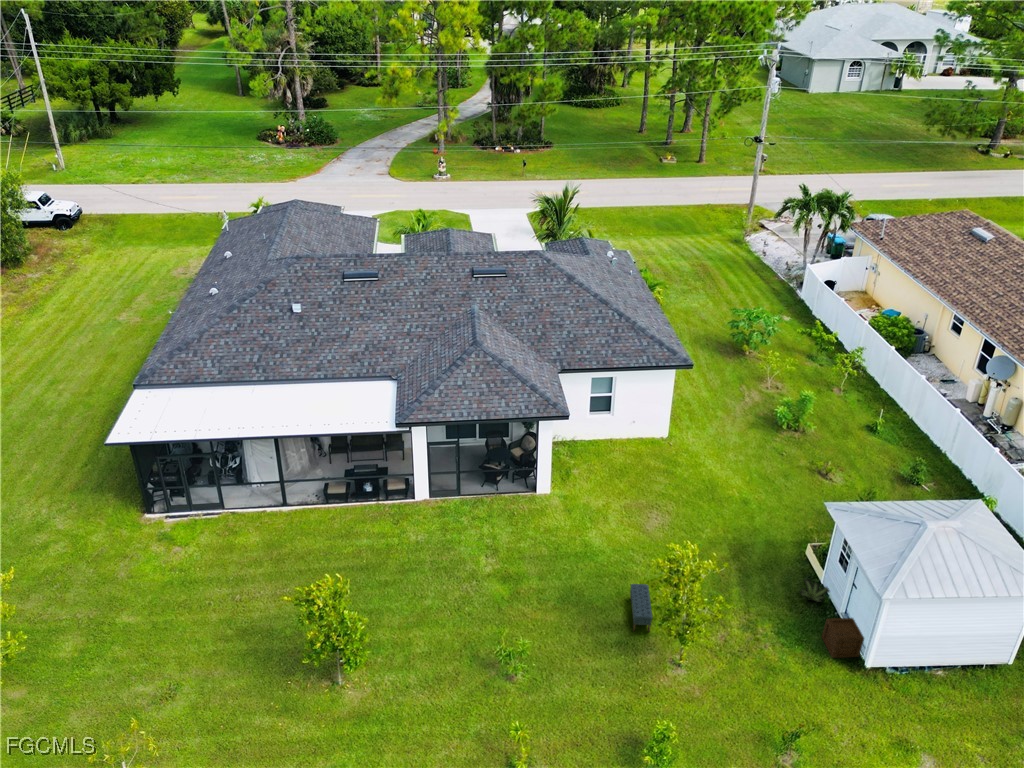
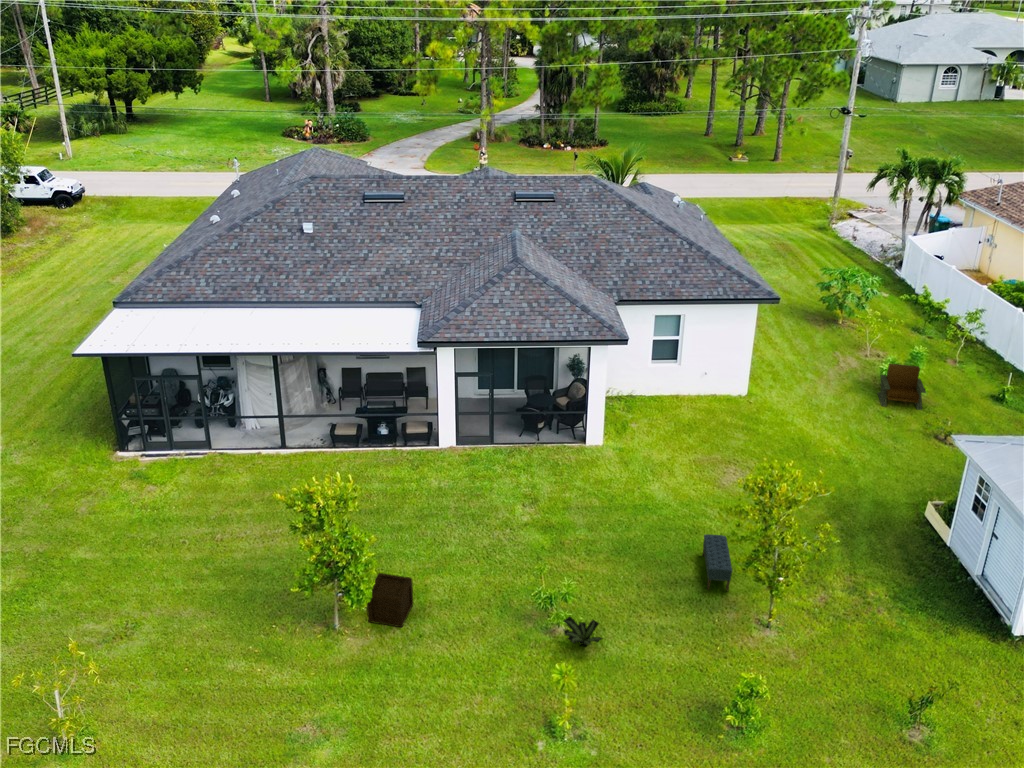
lounge chair: none [774,411,813,450] -> present [877,364,926,410]
potted plant: present [800,579,829,602] -> present [564,617,602,645]
wooden crate: present [822,618,864,658] -> present [367,573,413,627]

